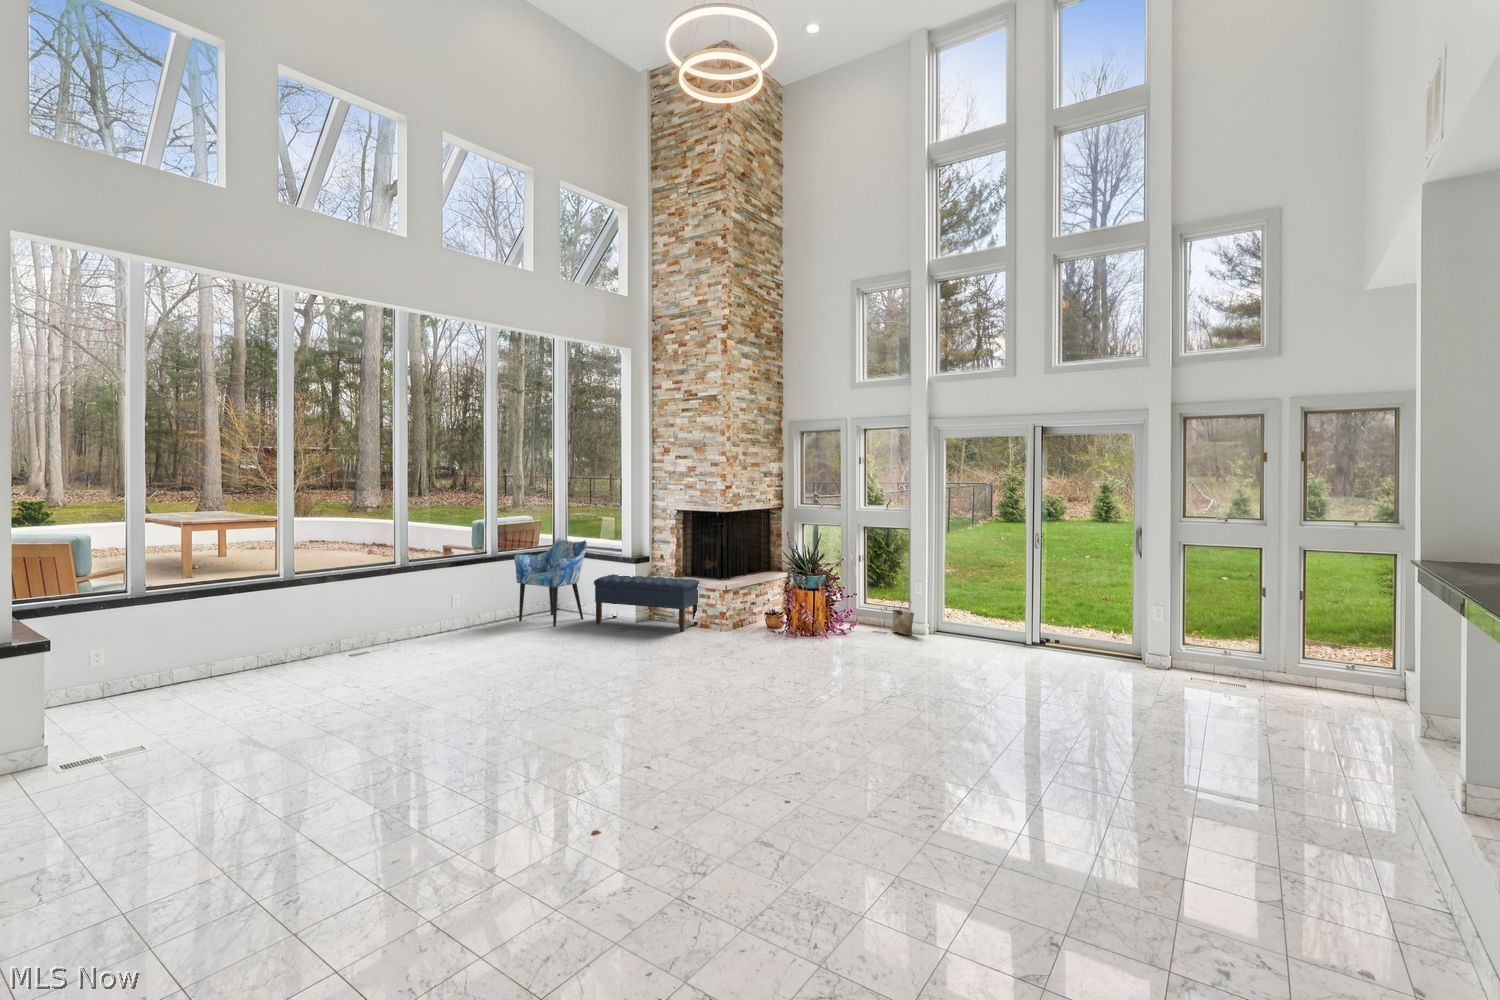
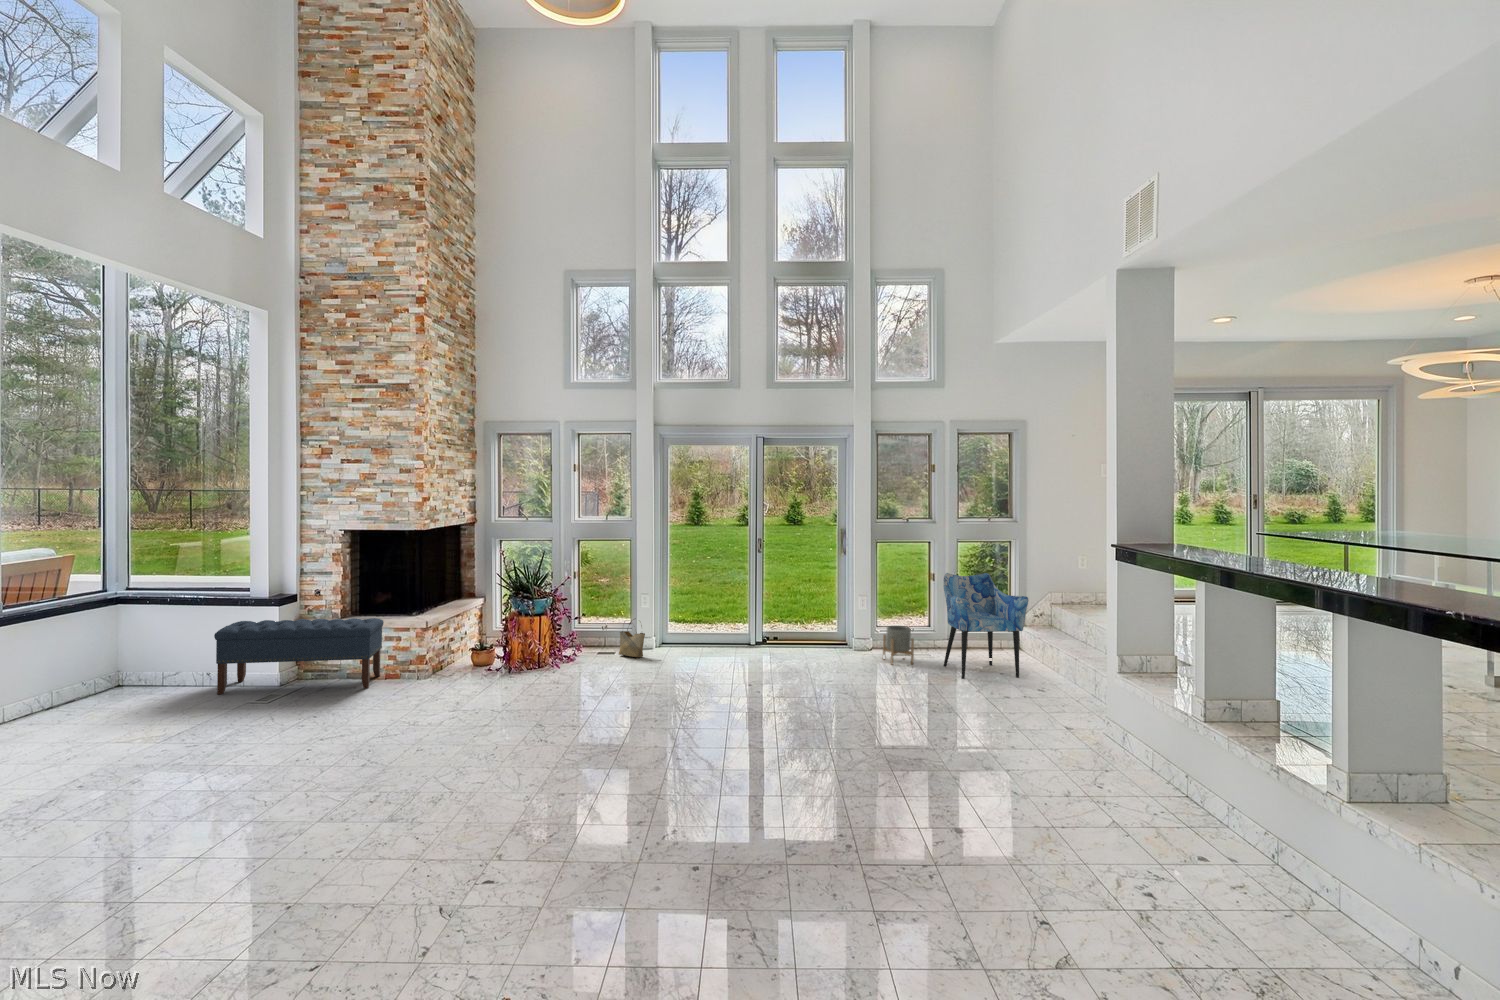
armchair: present [514,539,587,627] -> present [944,573,1028,679]
planter: none [1176,631,1213,678] -> present [883,626,914,665]

